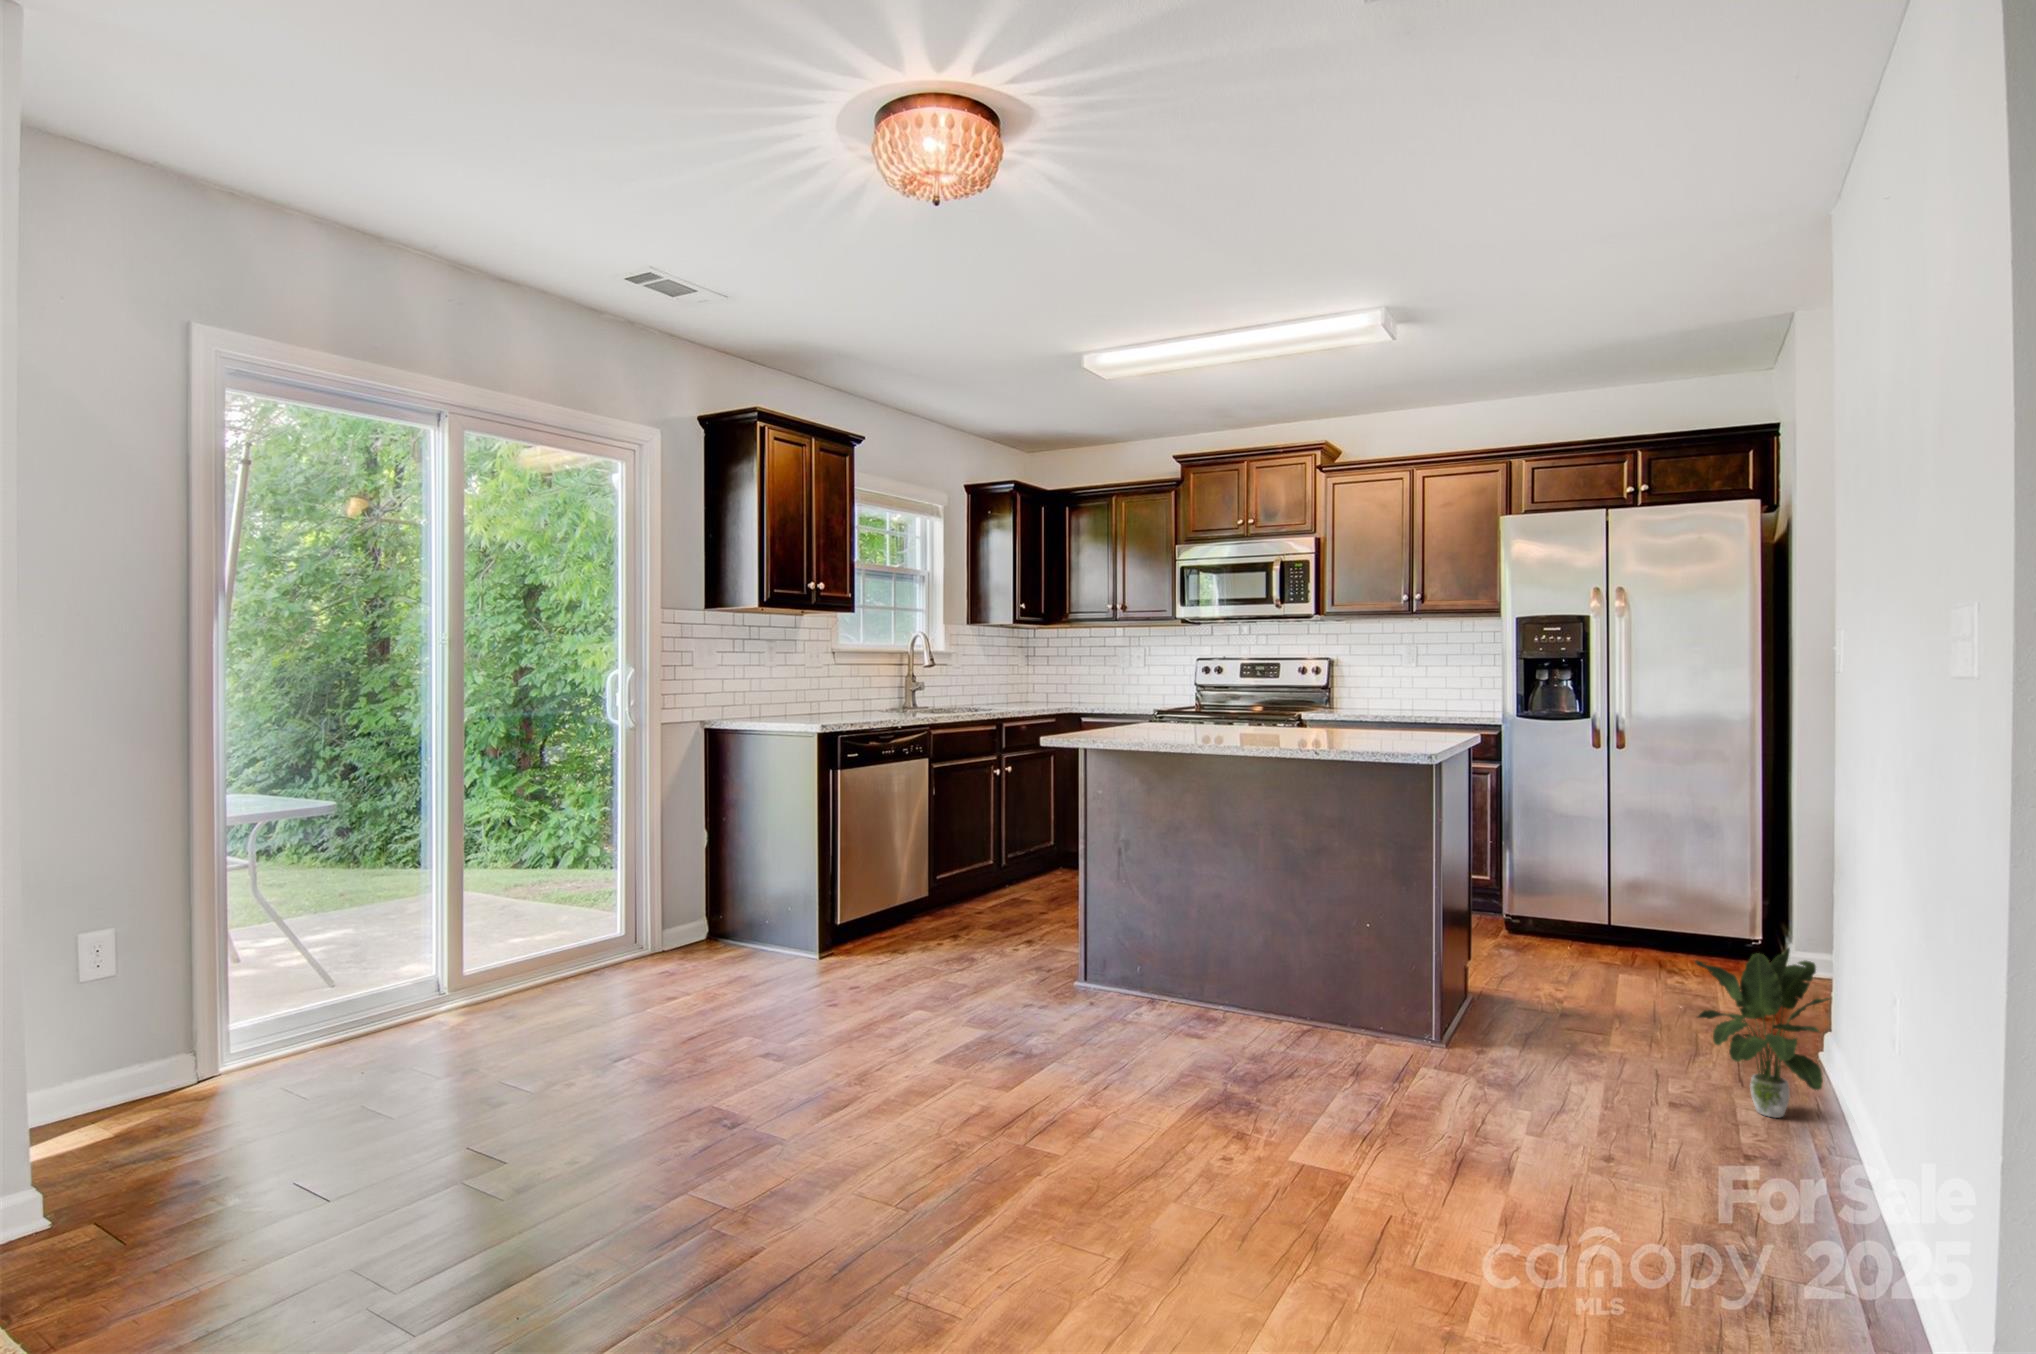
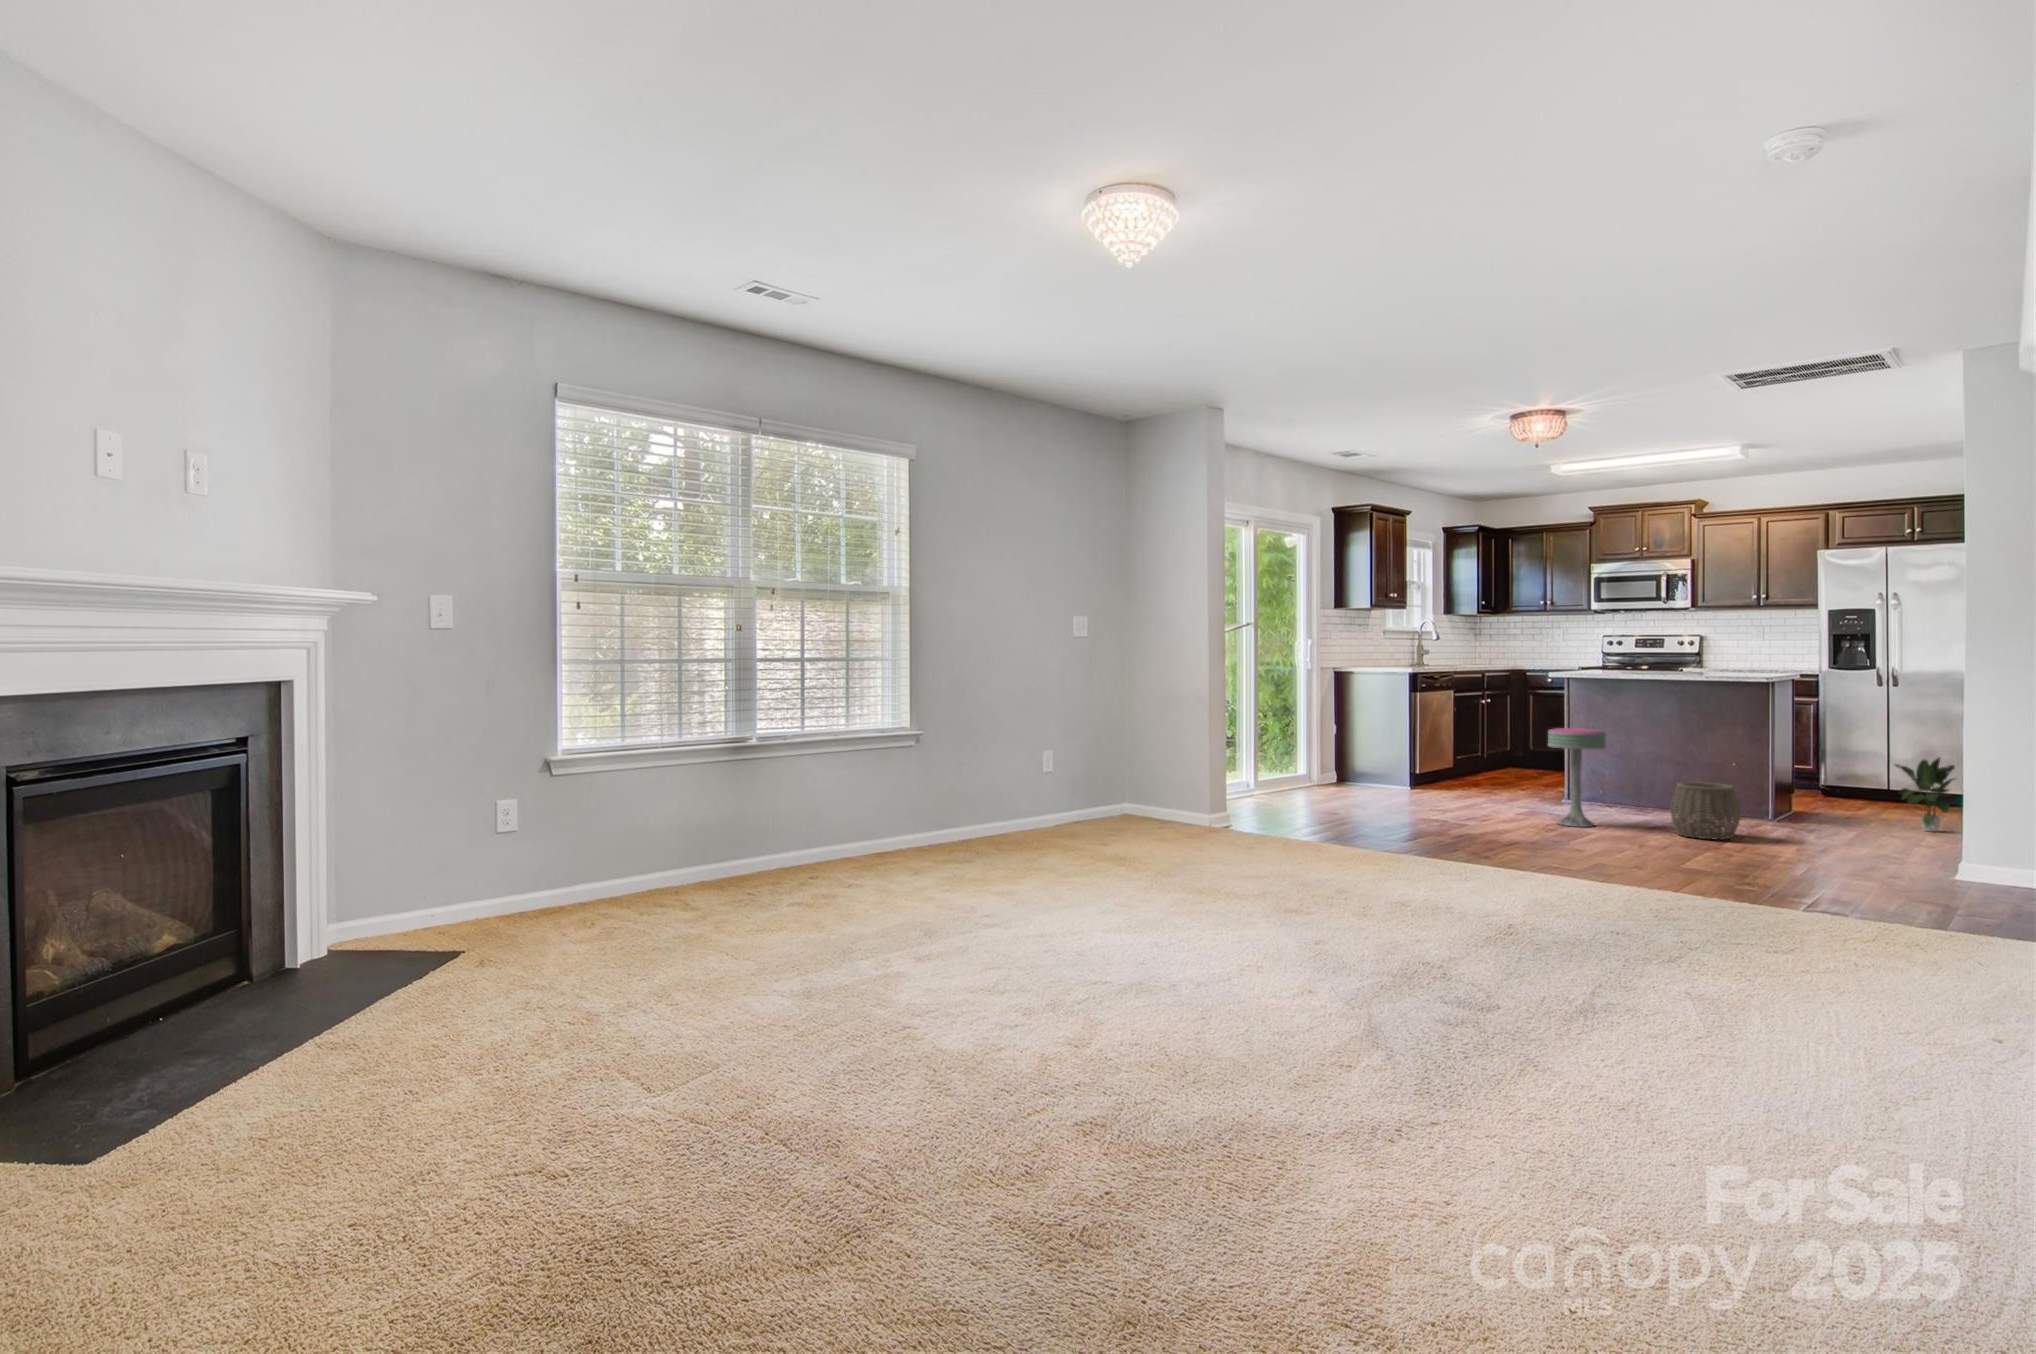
bar stool: none [944,902,1079,1182] -> present [1548,728,1606,827]
woven basket: none [1217,1064,1392,1265] -> present [1671,782,1741,840]

